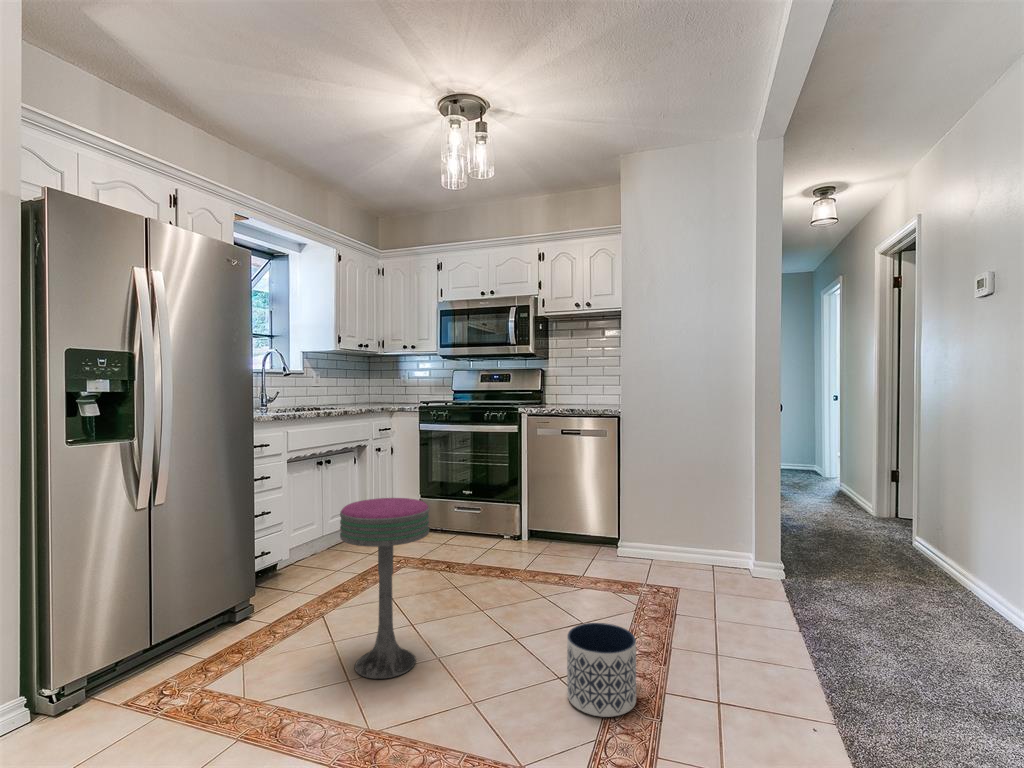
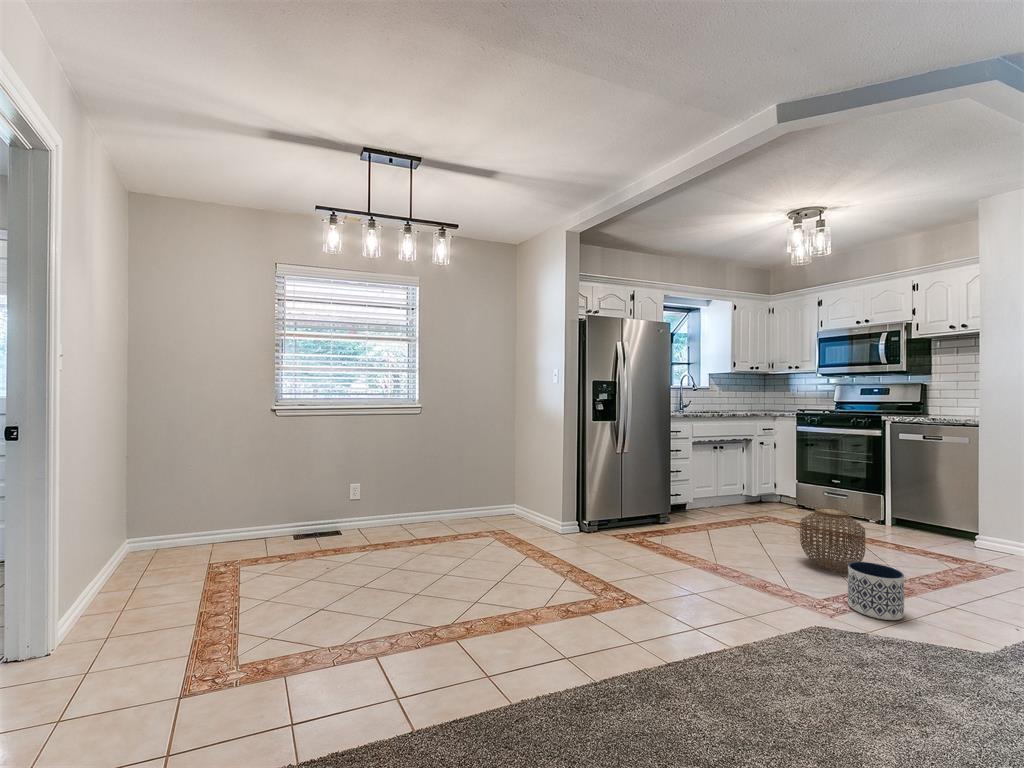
bar stool: present [340,498,429,679] -> none [710,464,765,565]
woven basket: none [470,540,549,637] -> present [800,507,865,573]

